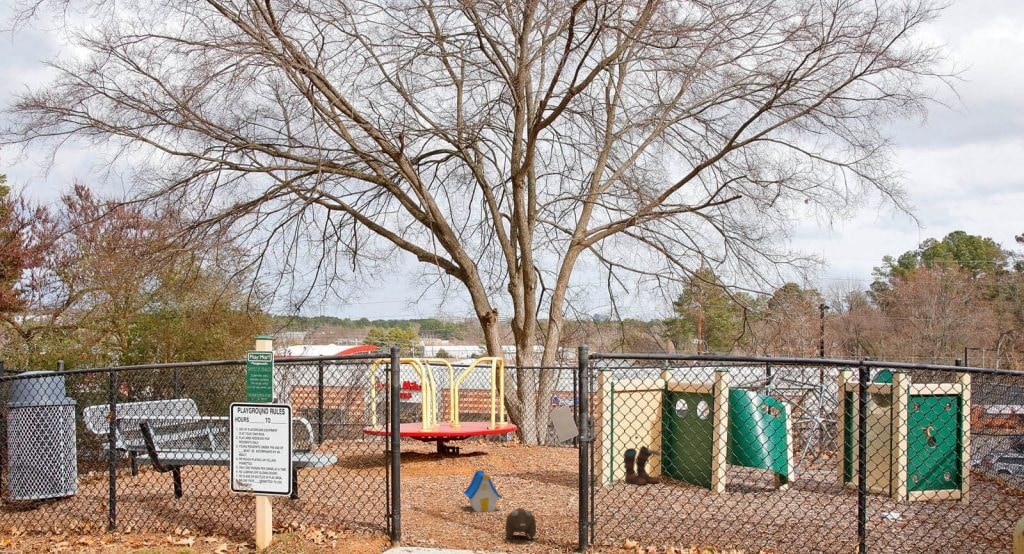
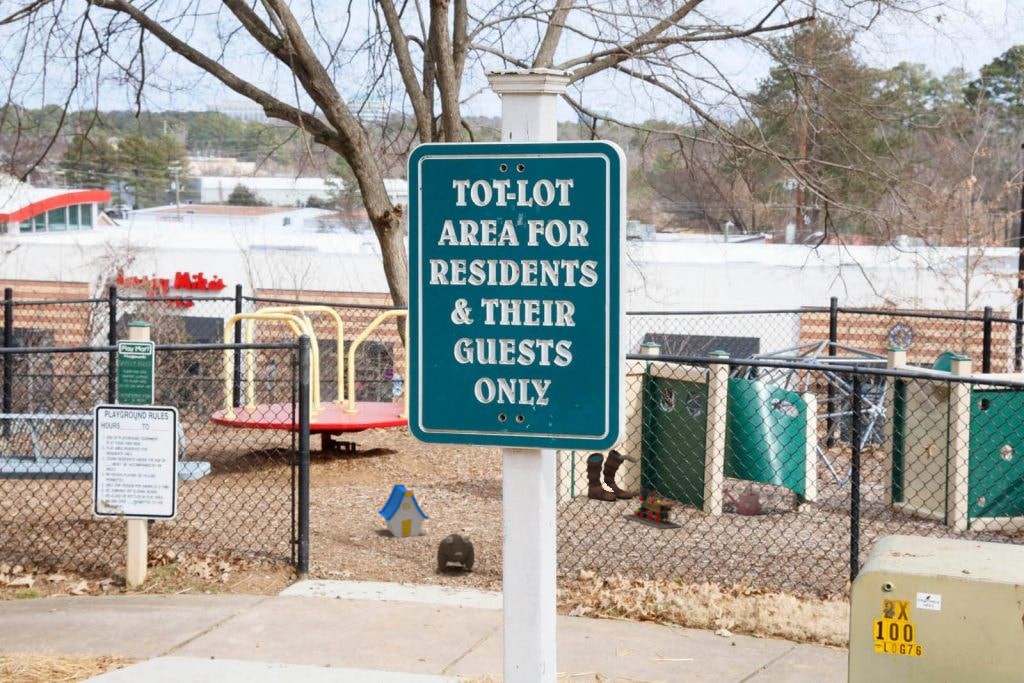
watering can: none [728,470,767,495] -> present [721,482,770,515]
toy train: none [653,474,701,506] -> present [623,489,681,529]

